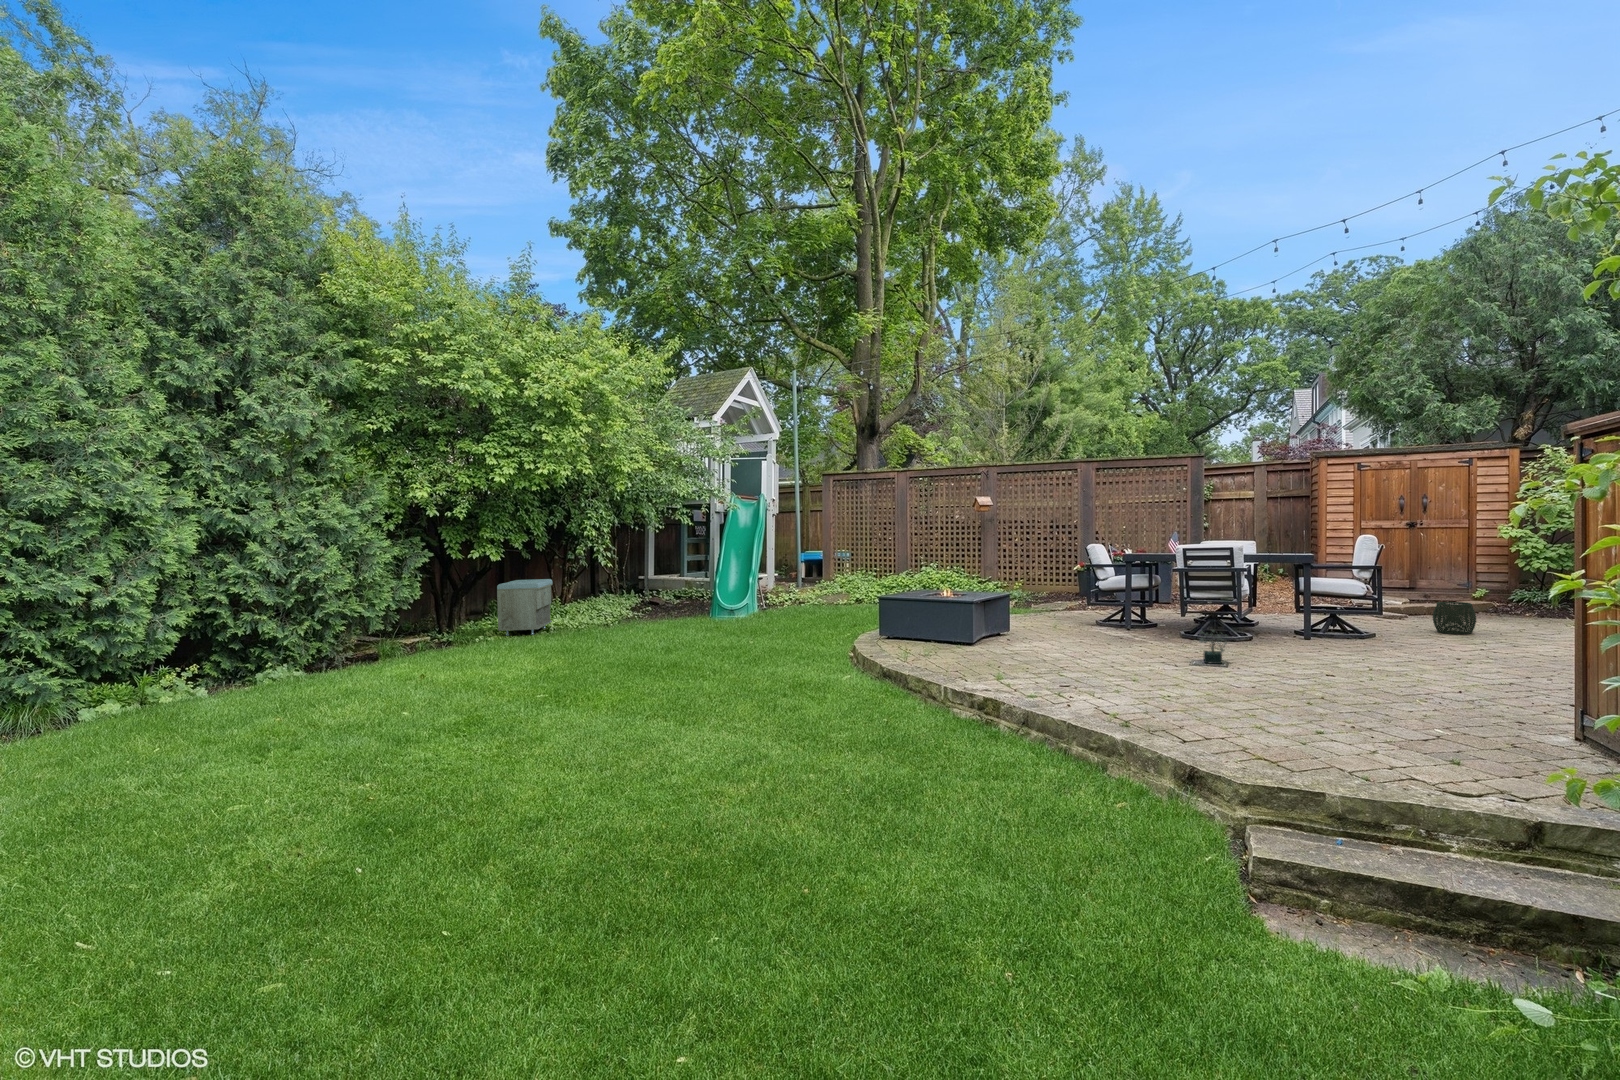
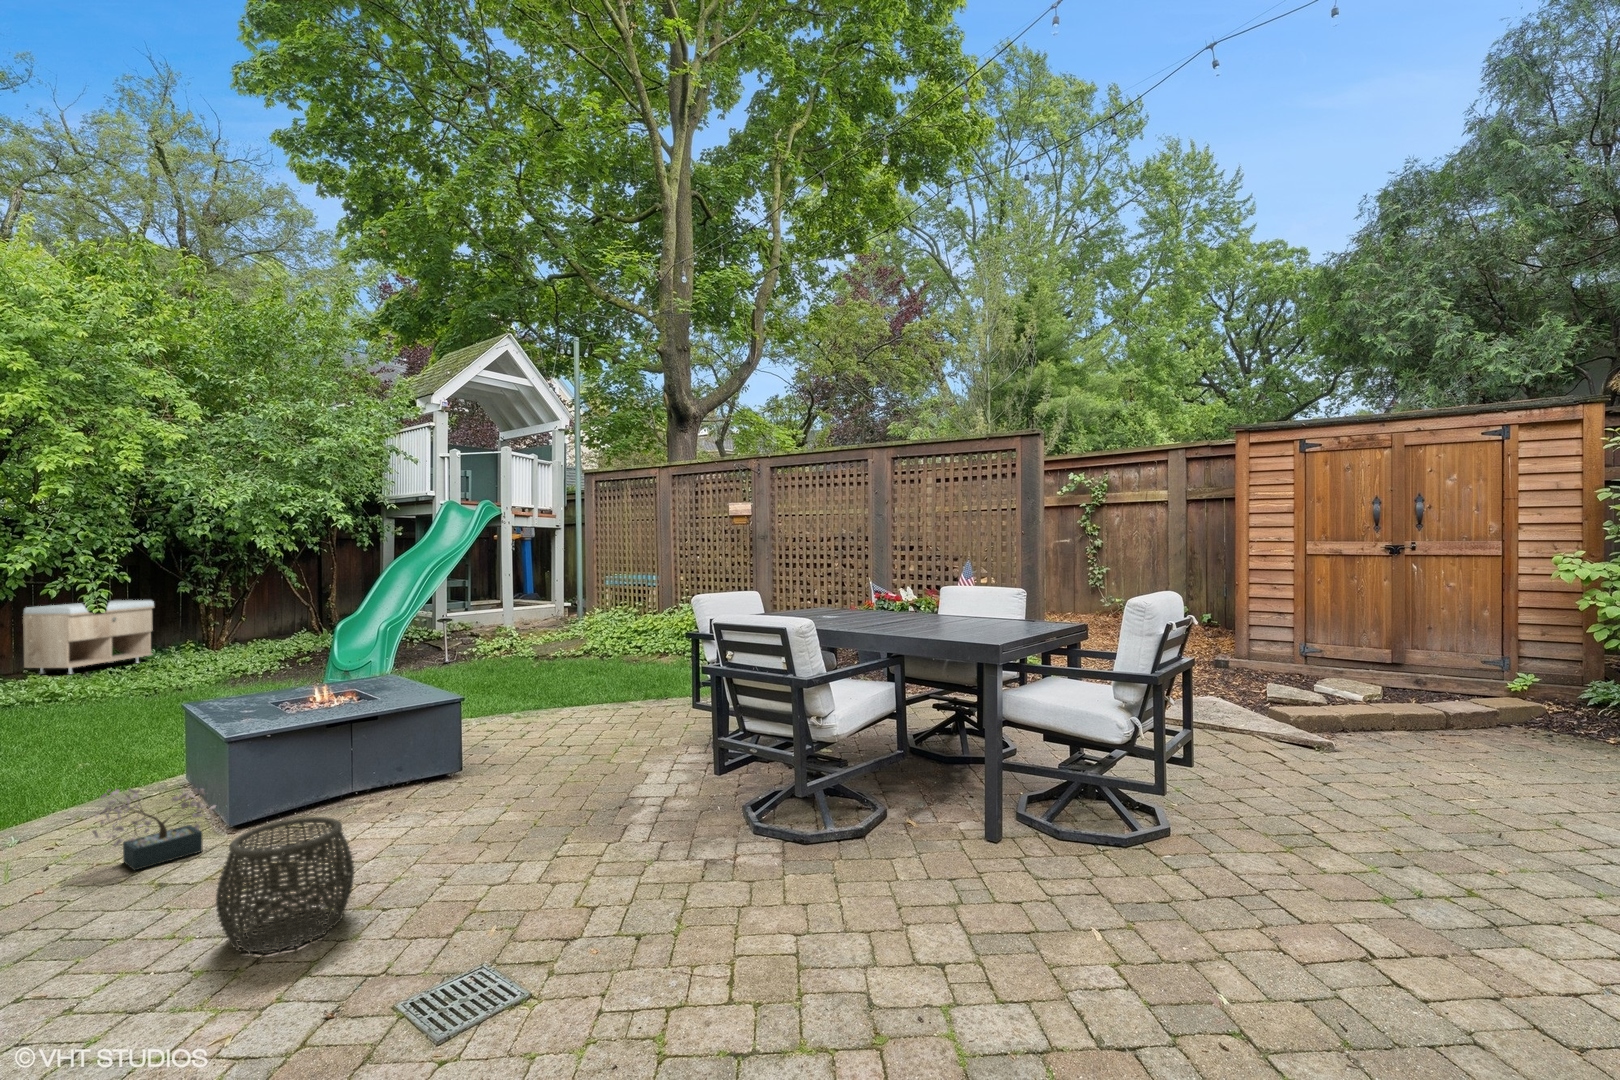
woven basket: present [1433,602,1476,634] -> present [216,817,354,954]
decorative plant: present [1200,630,1227,664] -> present [93,788,216,870]

